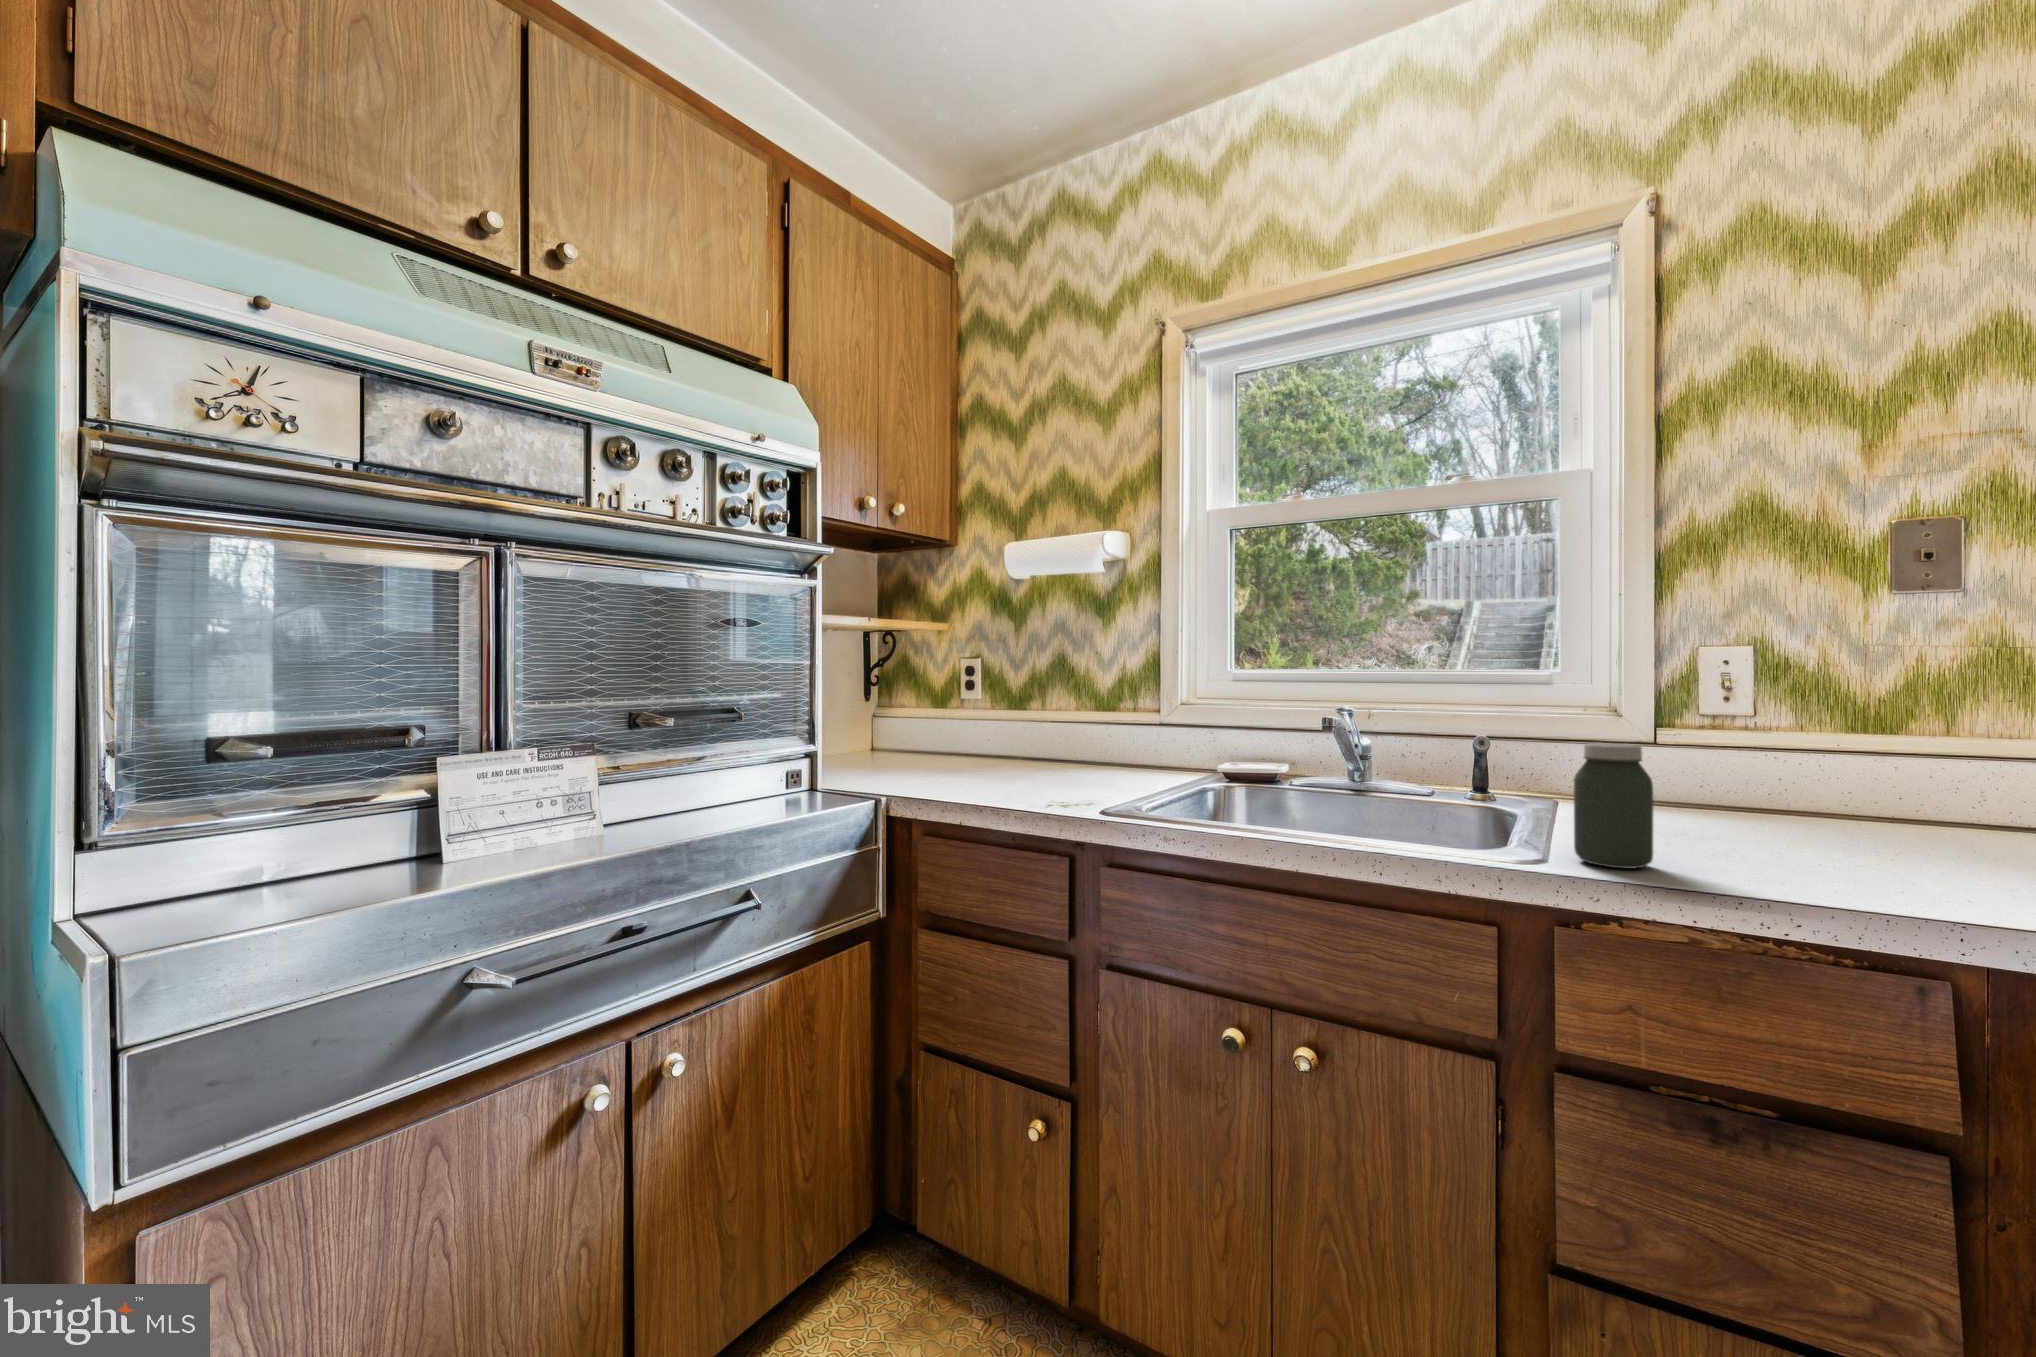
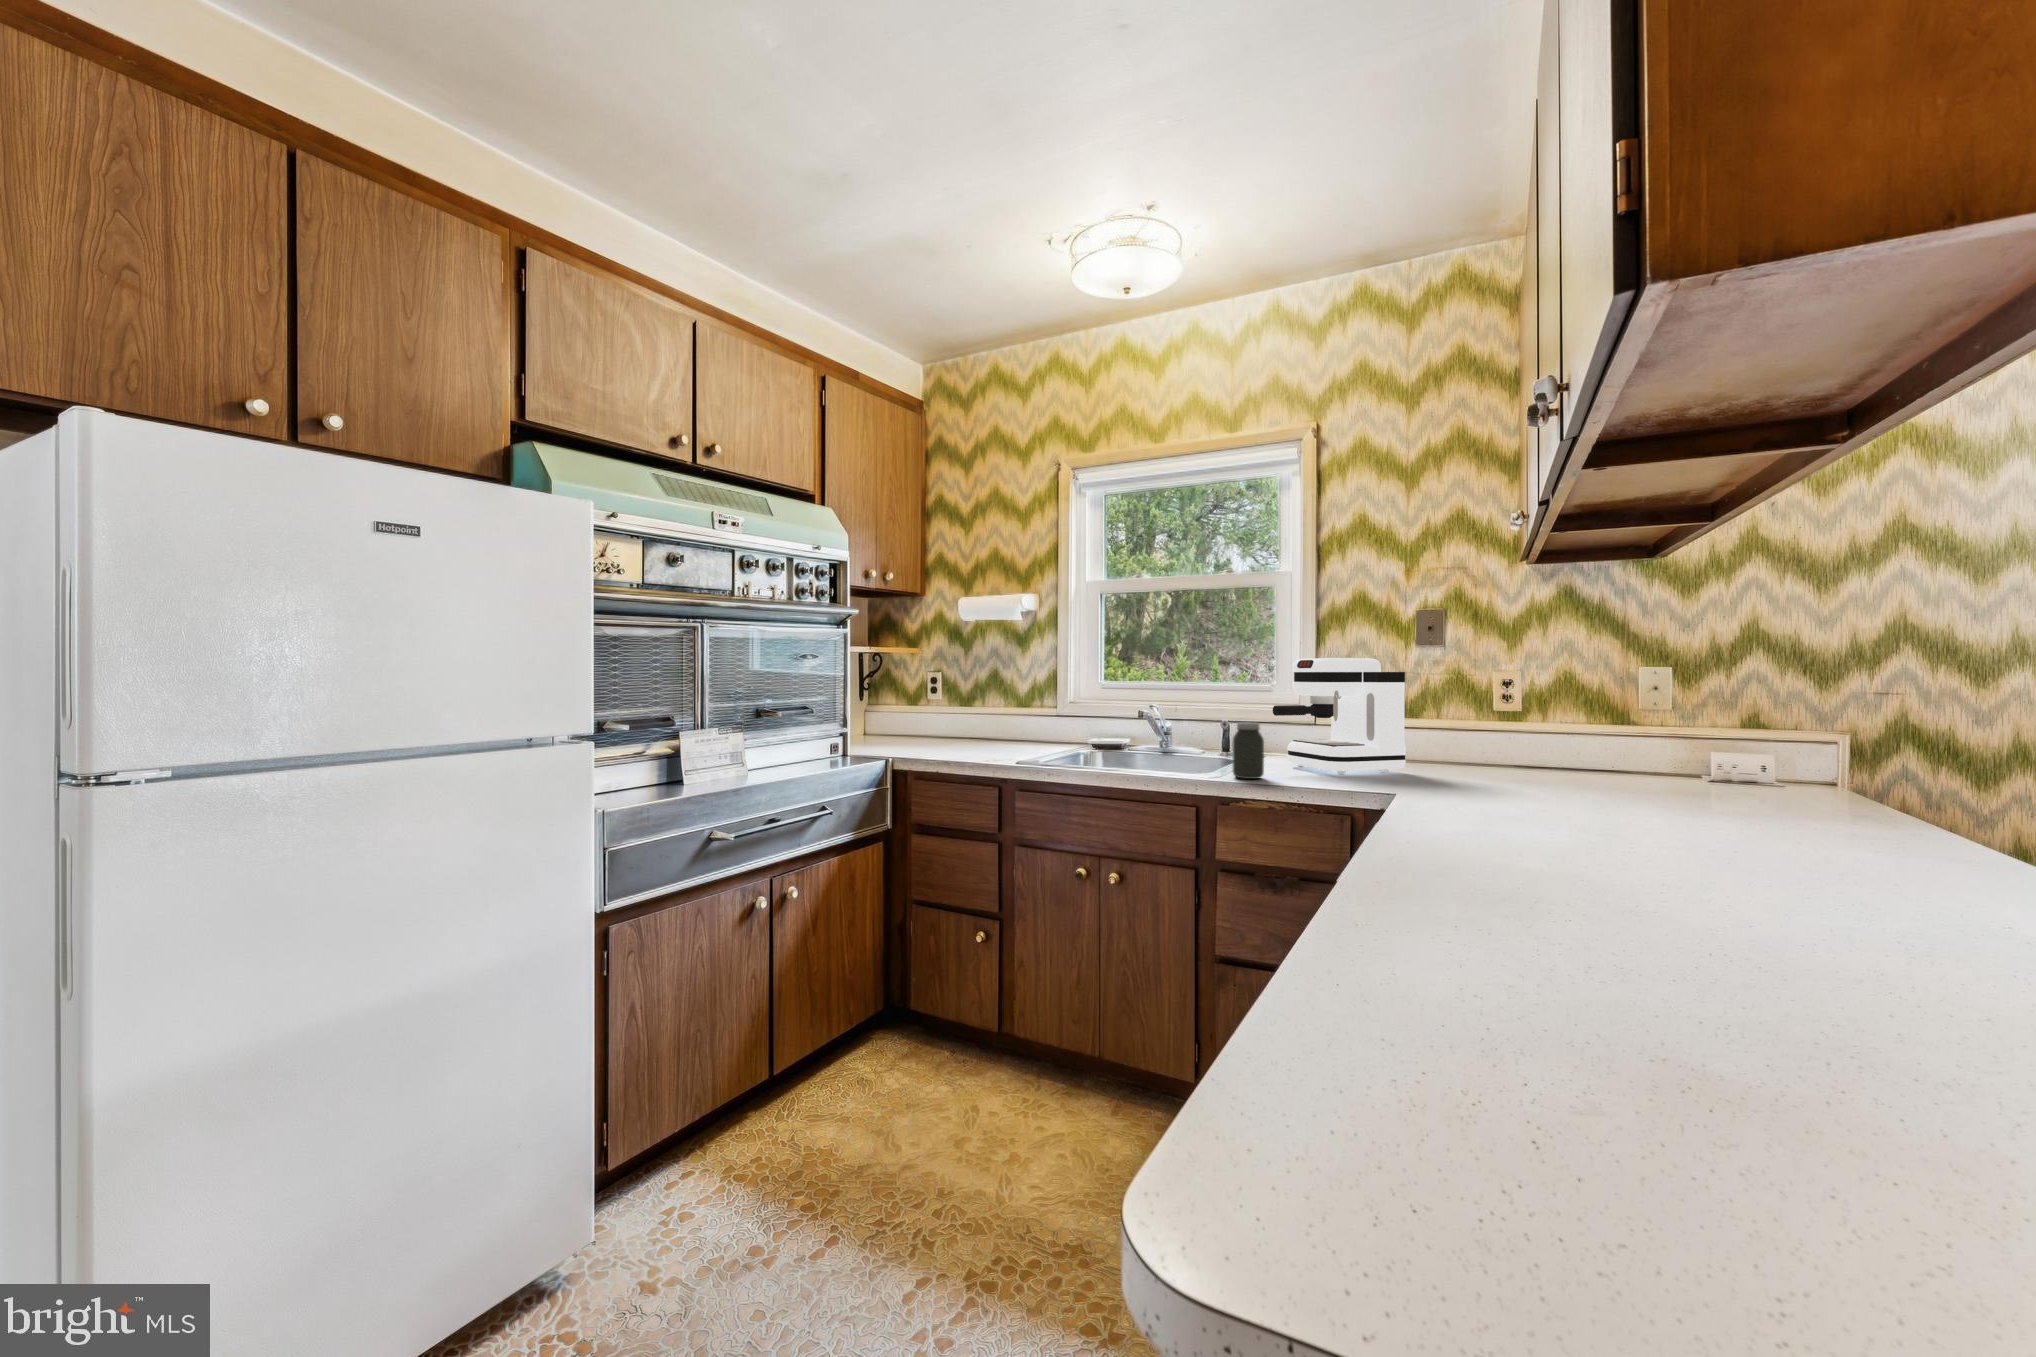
coffee maker: none [1624,611,1943,853] -> present [1273,658,1406,774]

